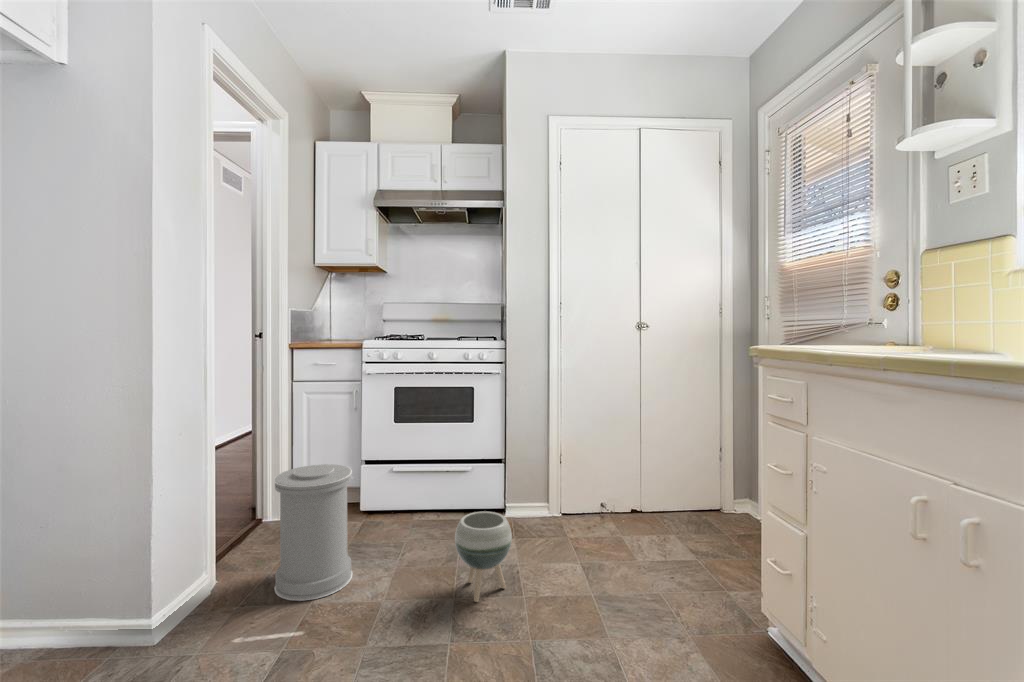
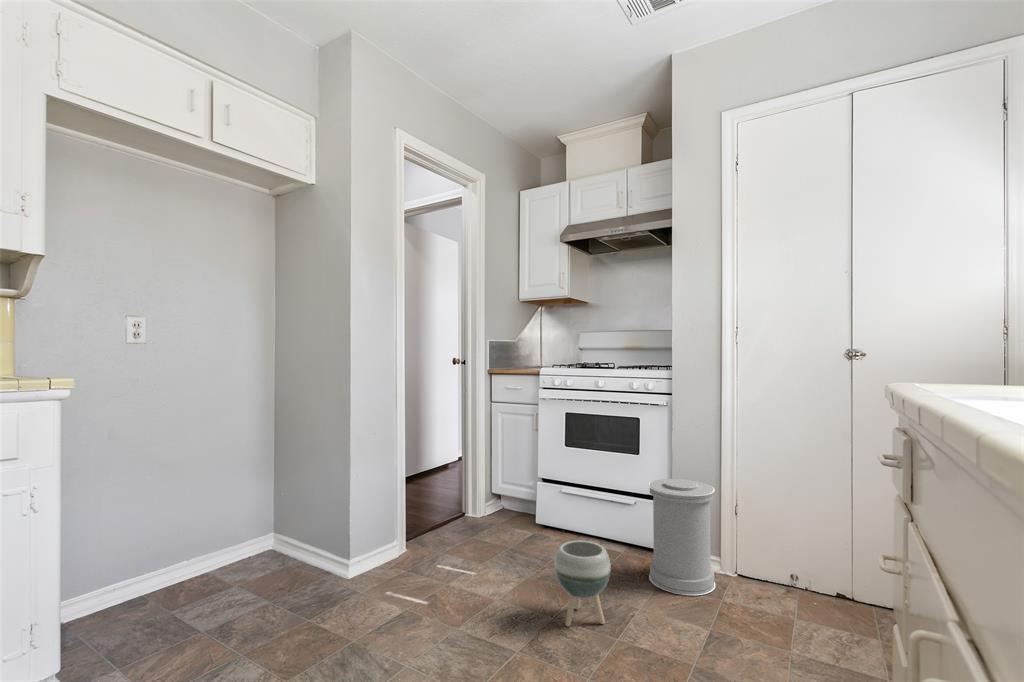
trash can: present [274,464,352,601] -> present [649,479,715,596]

